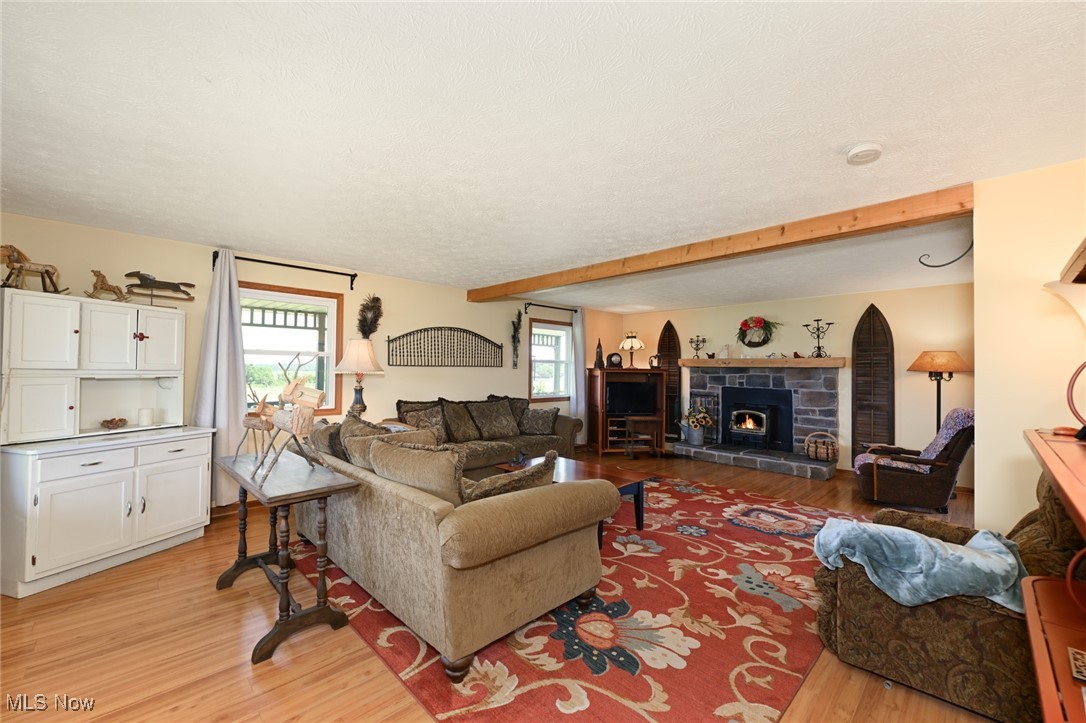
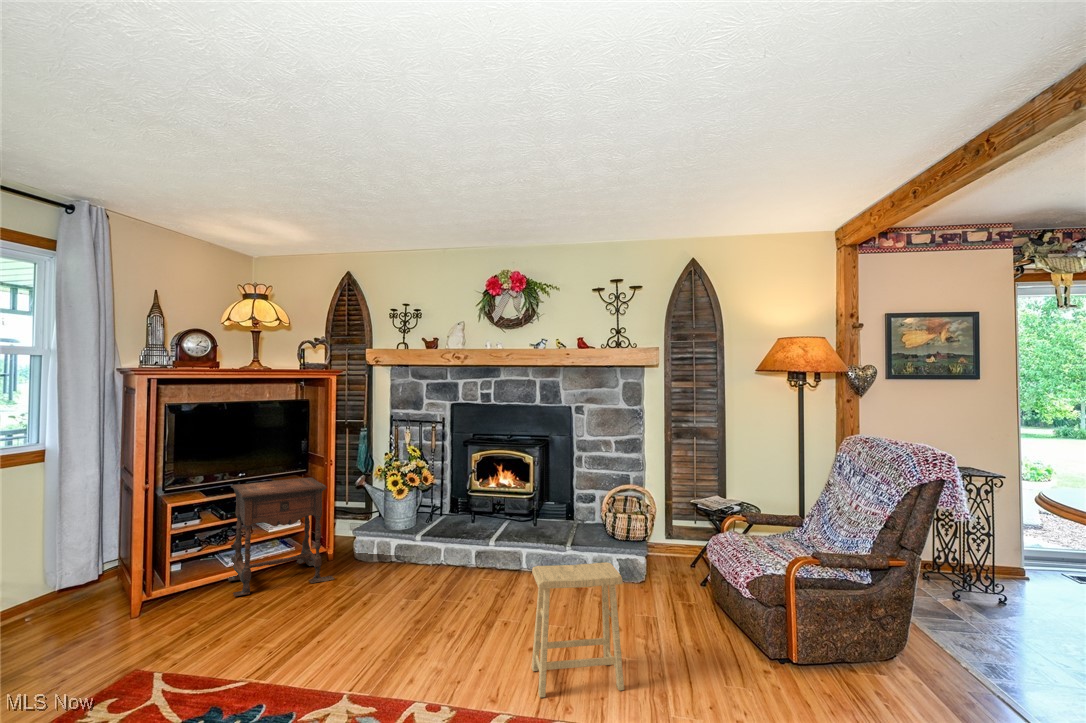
footstool: none [749,449,787,500] -> present [532,562,624,698]

